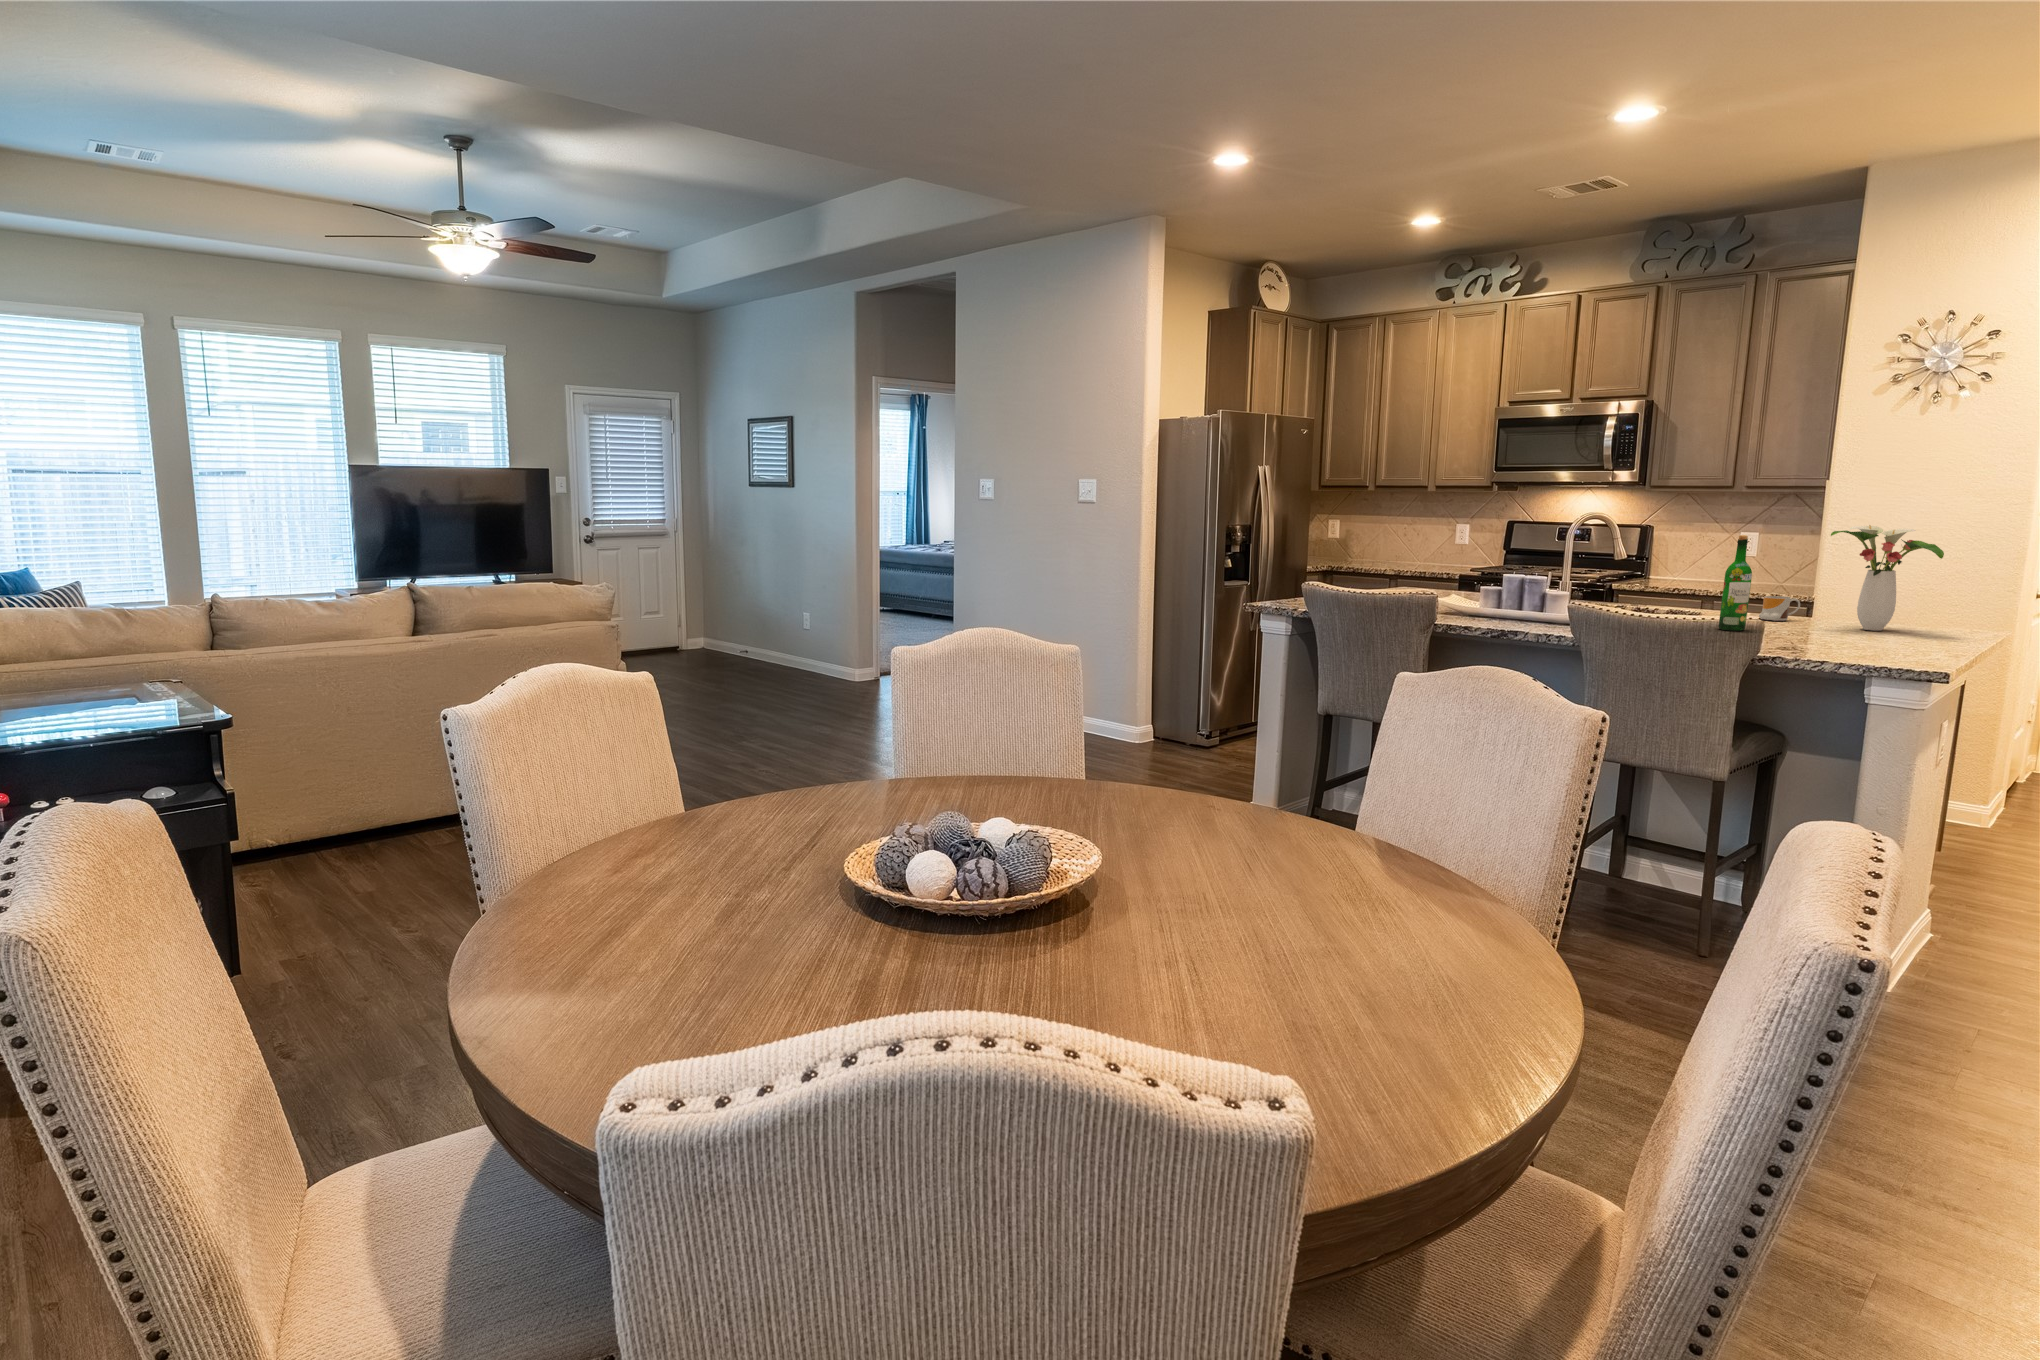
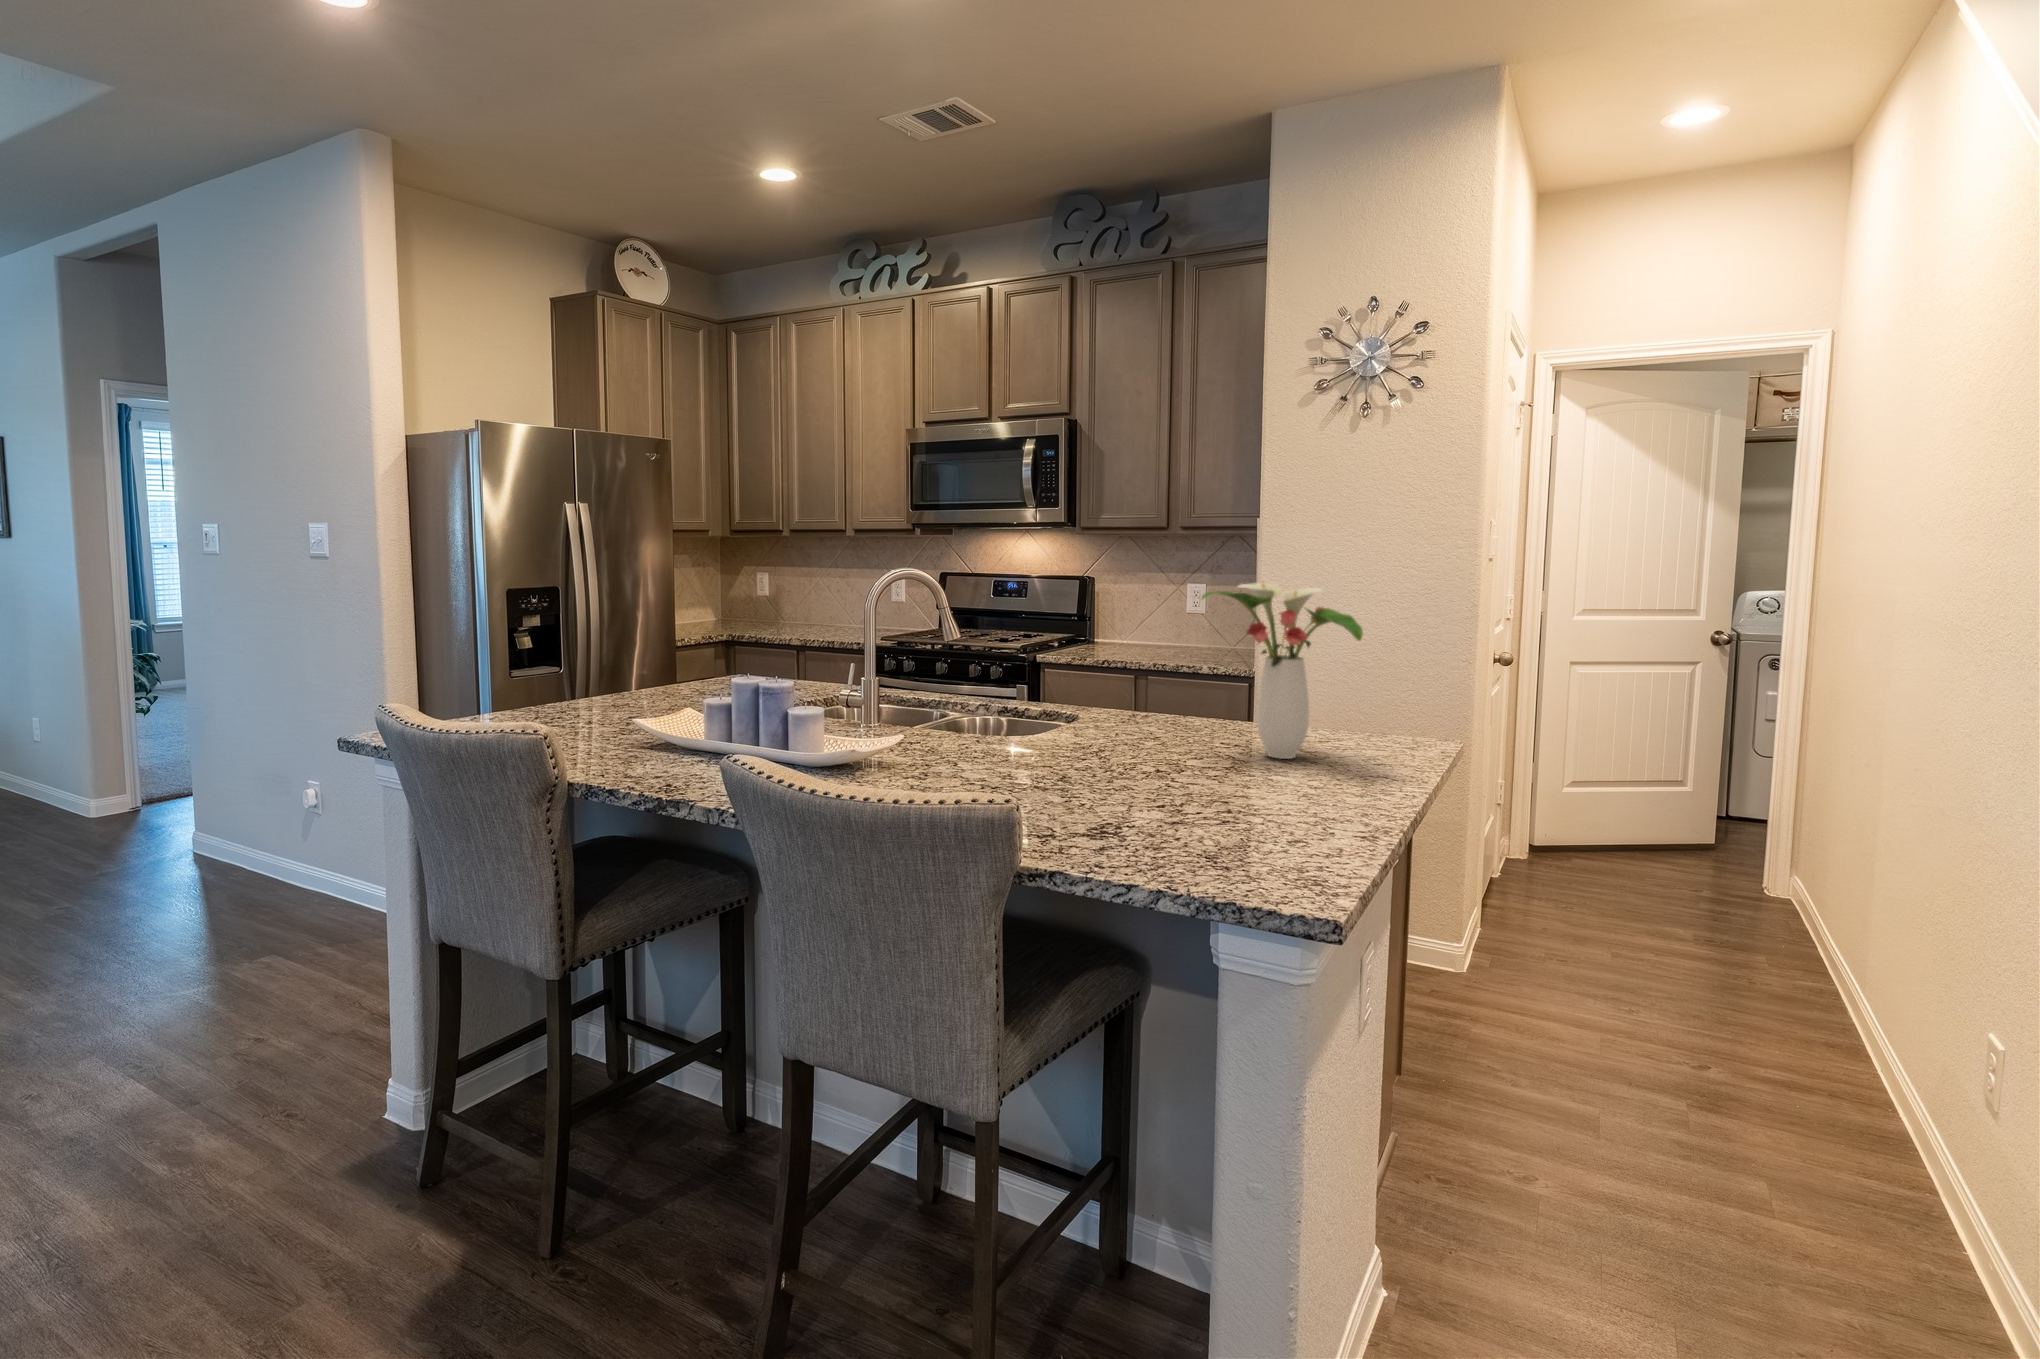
wine bottle: present [1719,535,1752,631] -> none [1043,599,1084,769]
mug: present [1759,596,1800,621] -> none [1135,695,1190,737]

